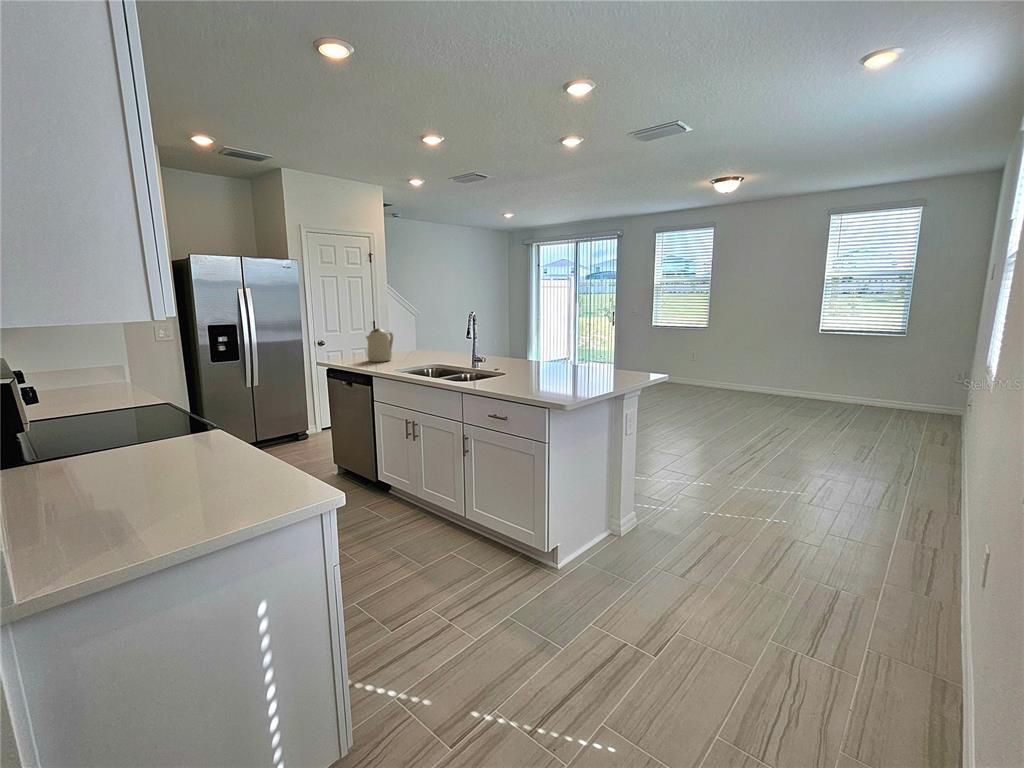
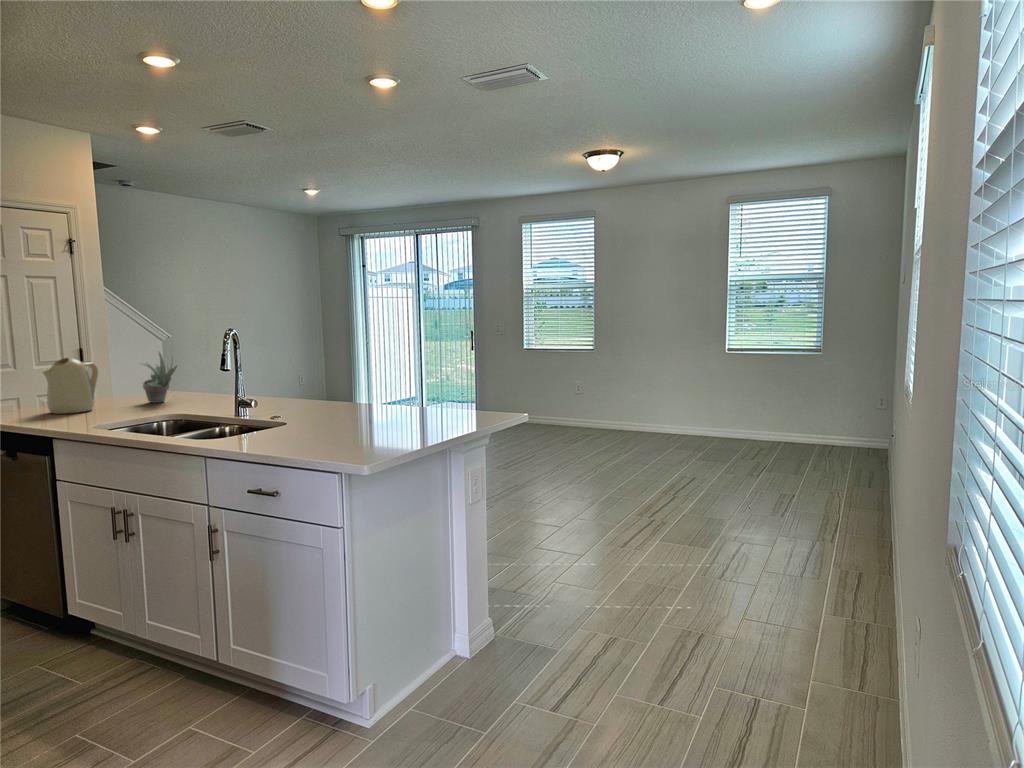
succulent plant: none [415,326,437,357] -> present [141,352,177,403]

